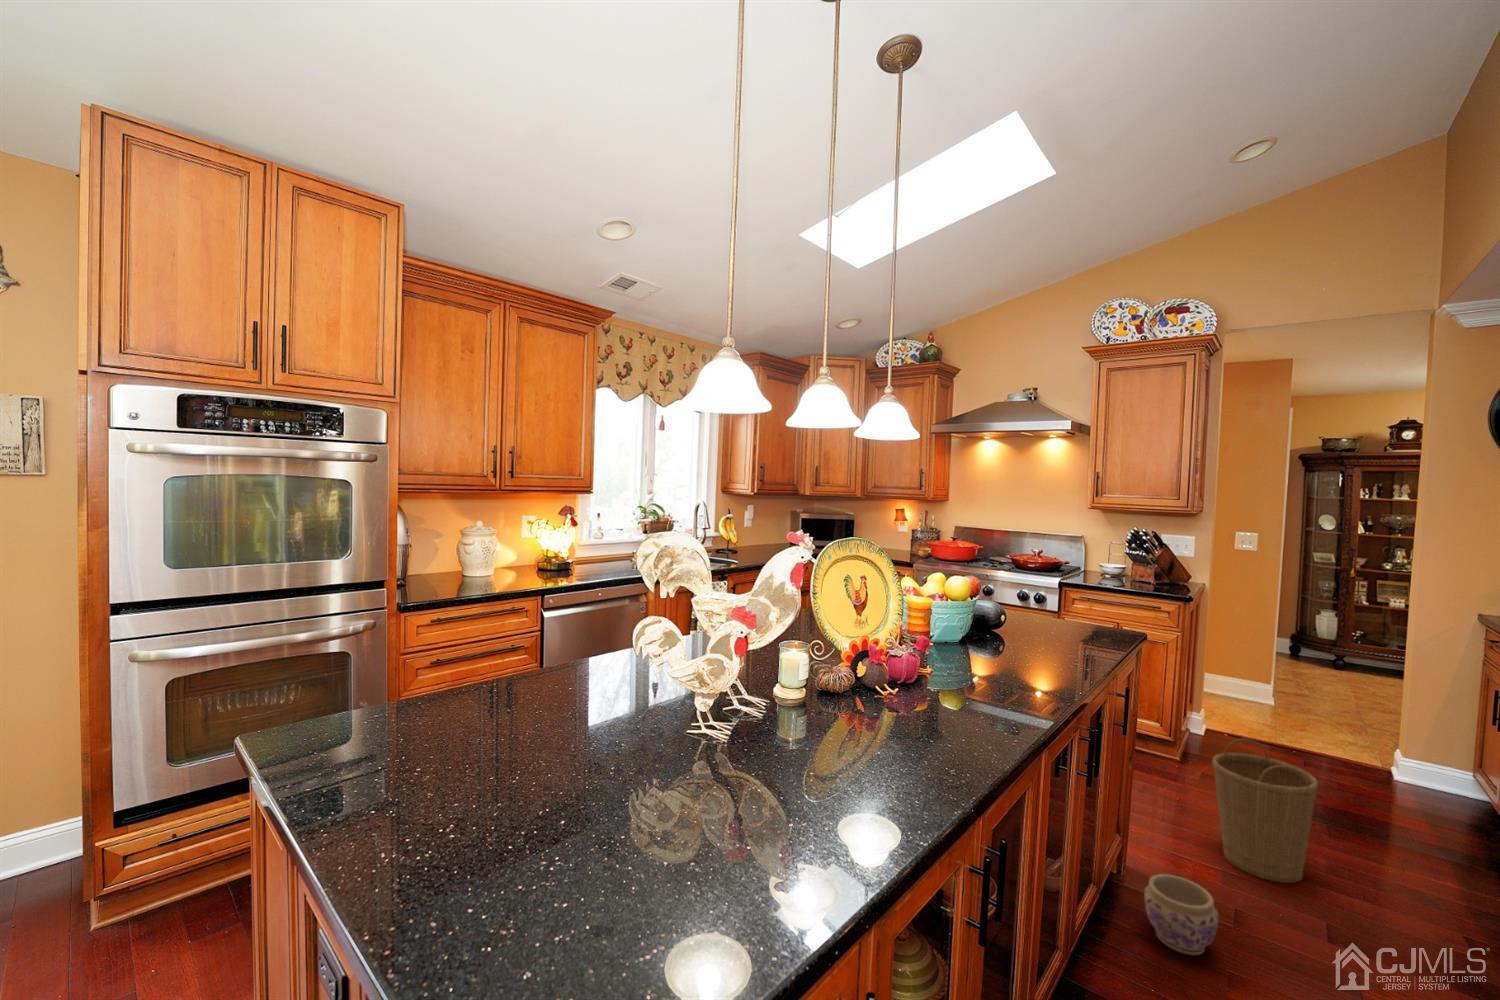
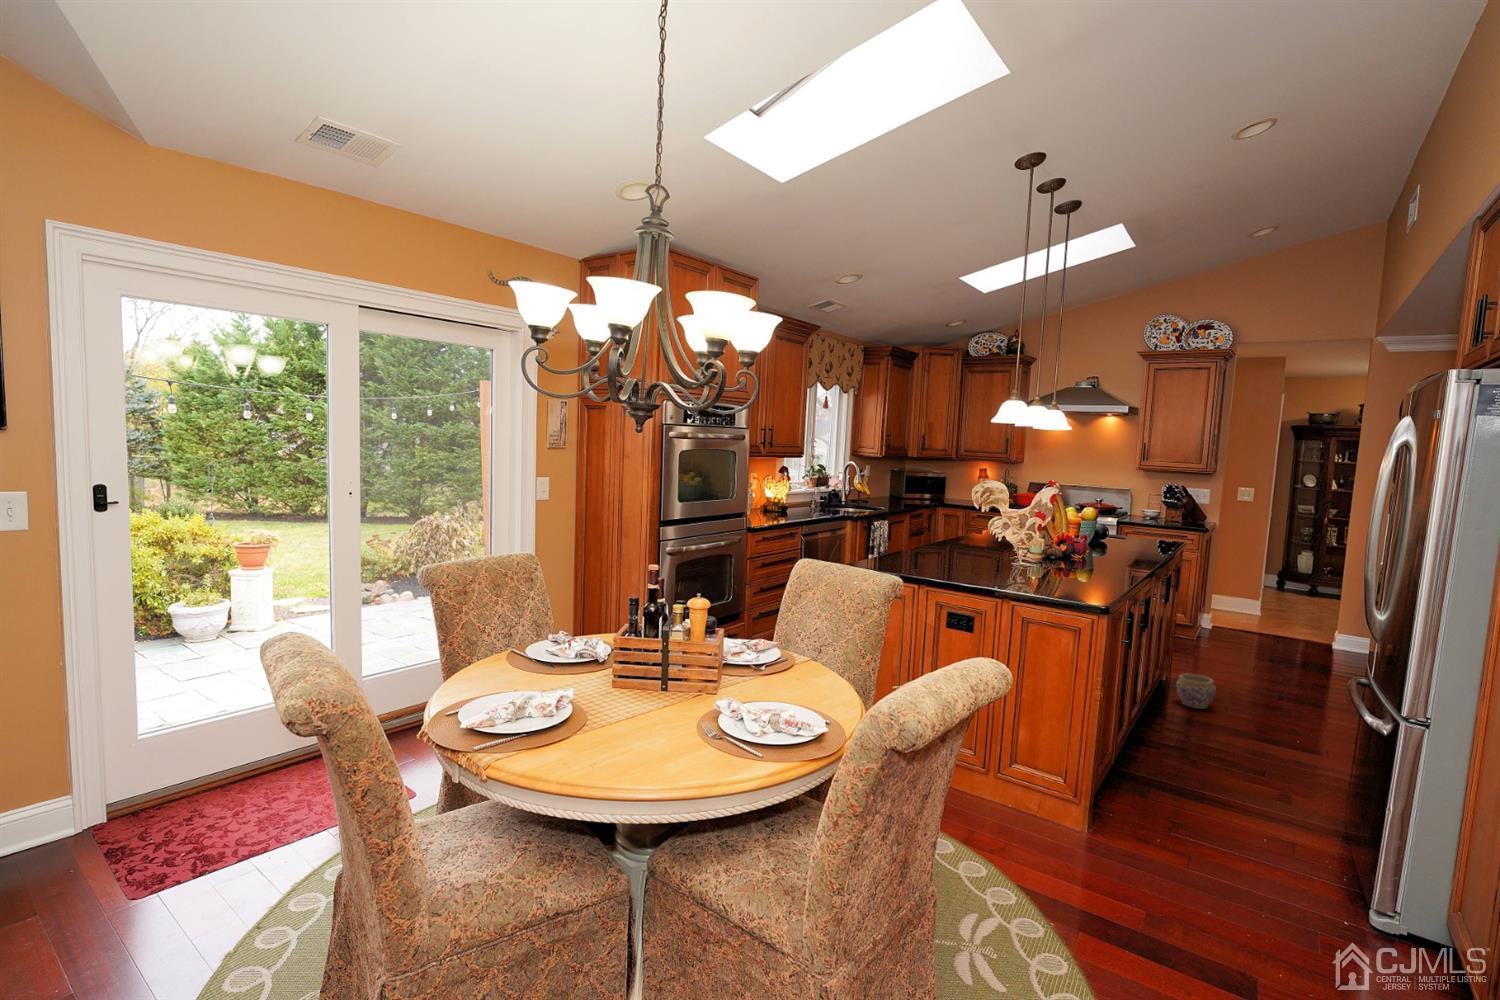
basket: present [1212,739,1318,883] -> none [1216,611,1275,687]

